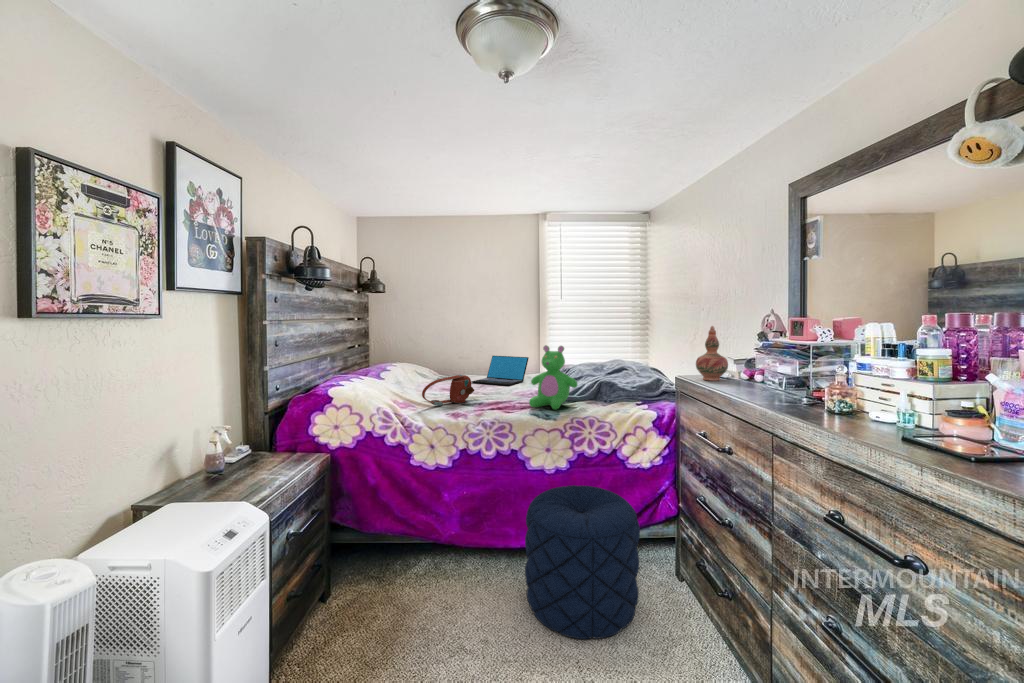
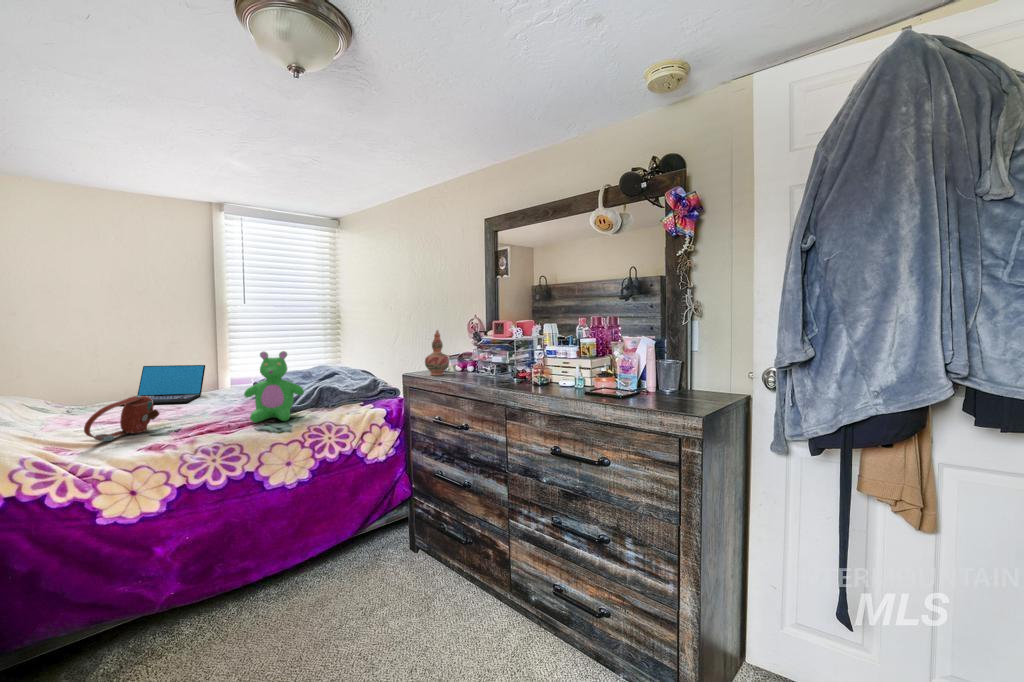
pouf: present [525,485,640,639] -> none [281,488,398,634]

